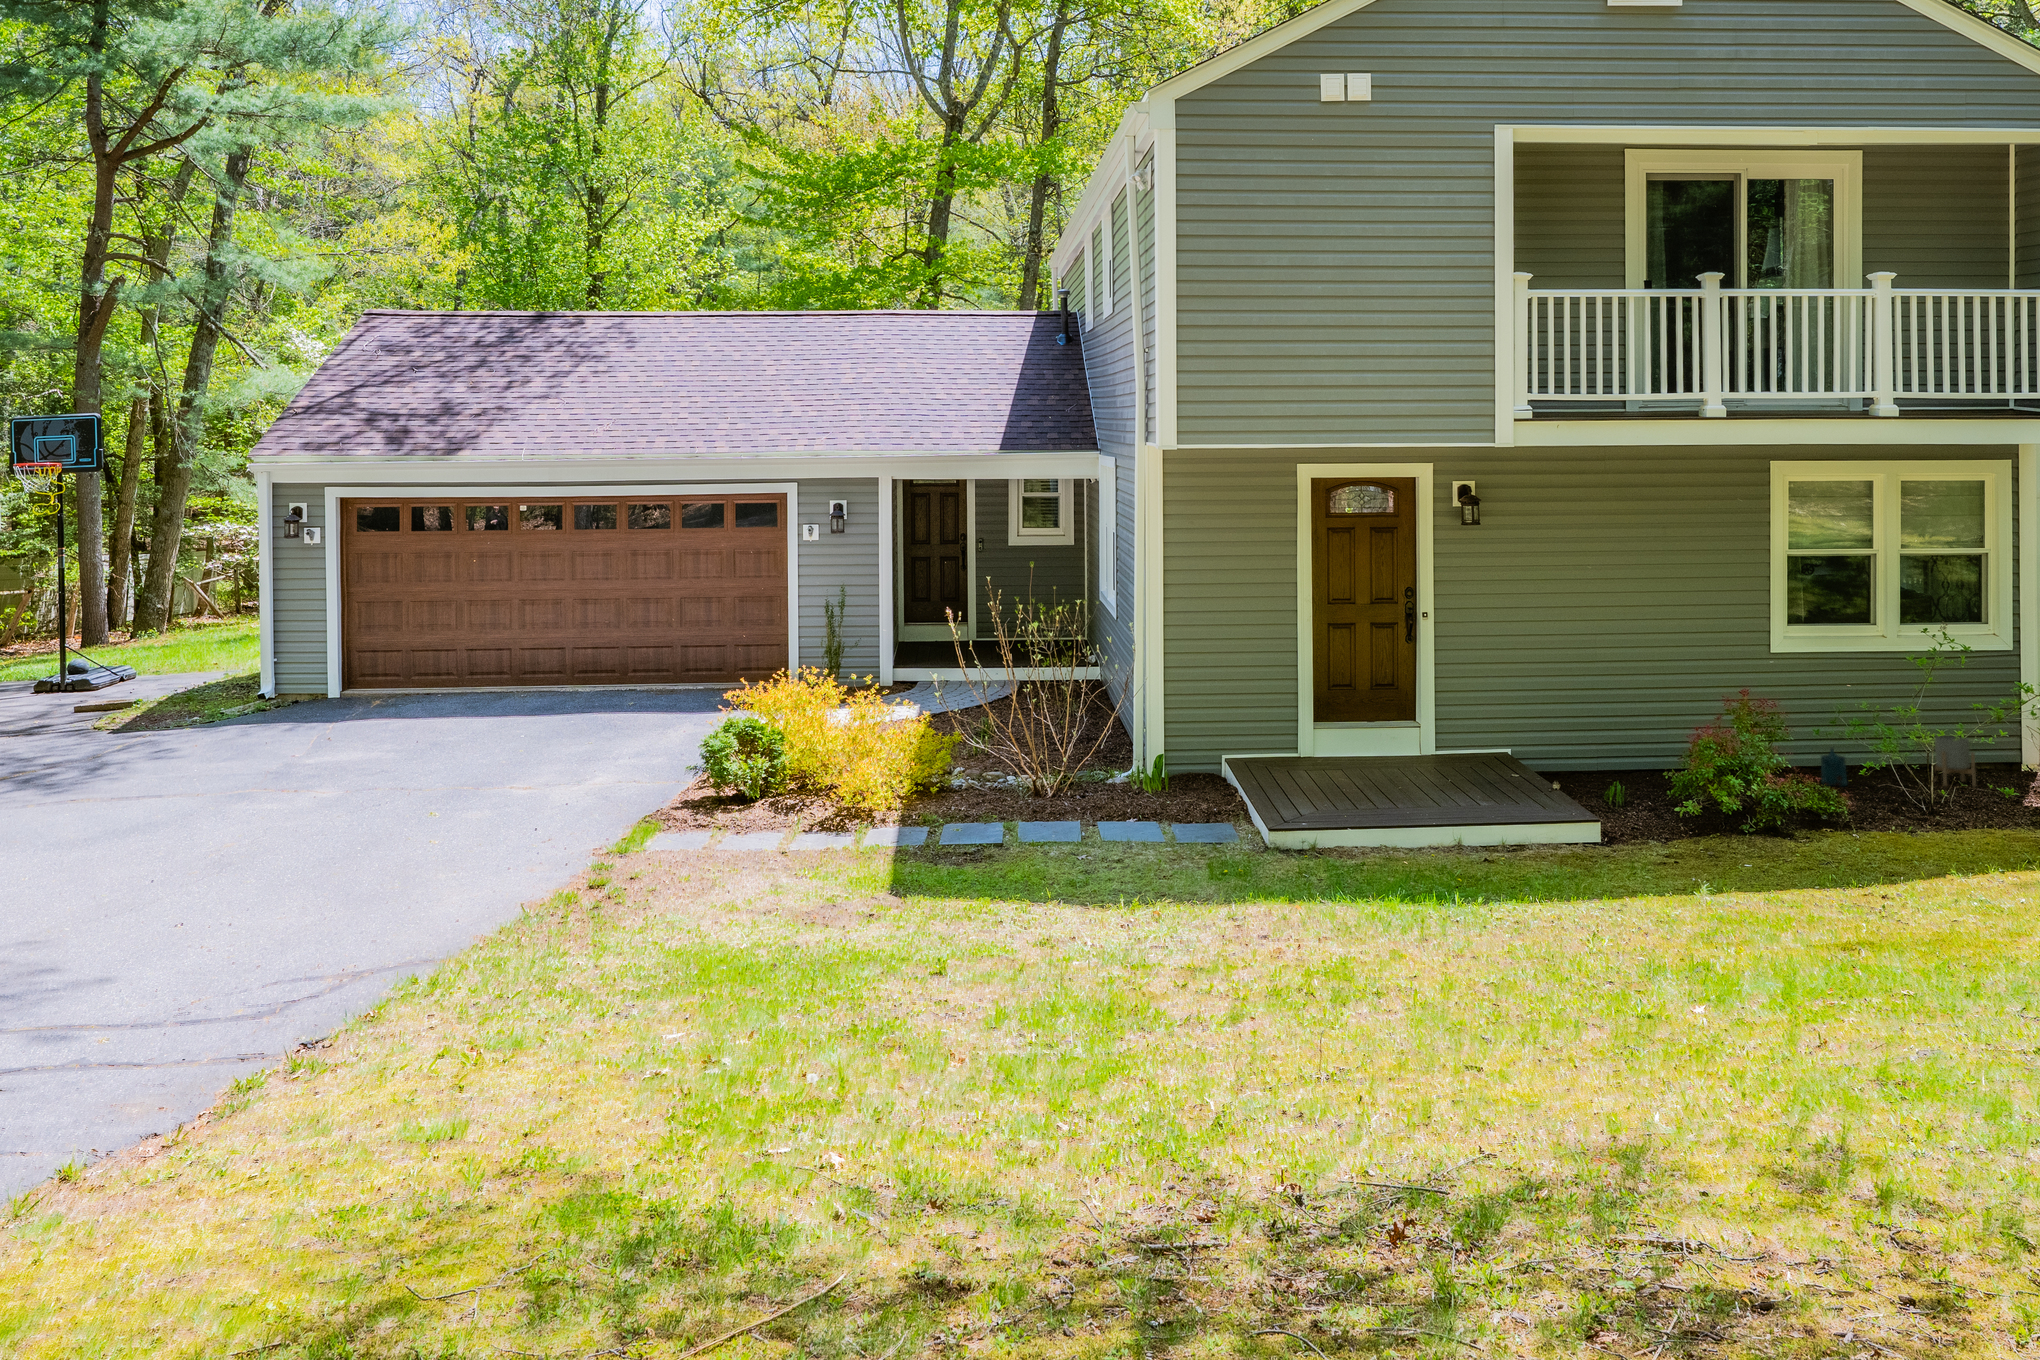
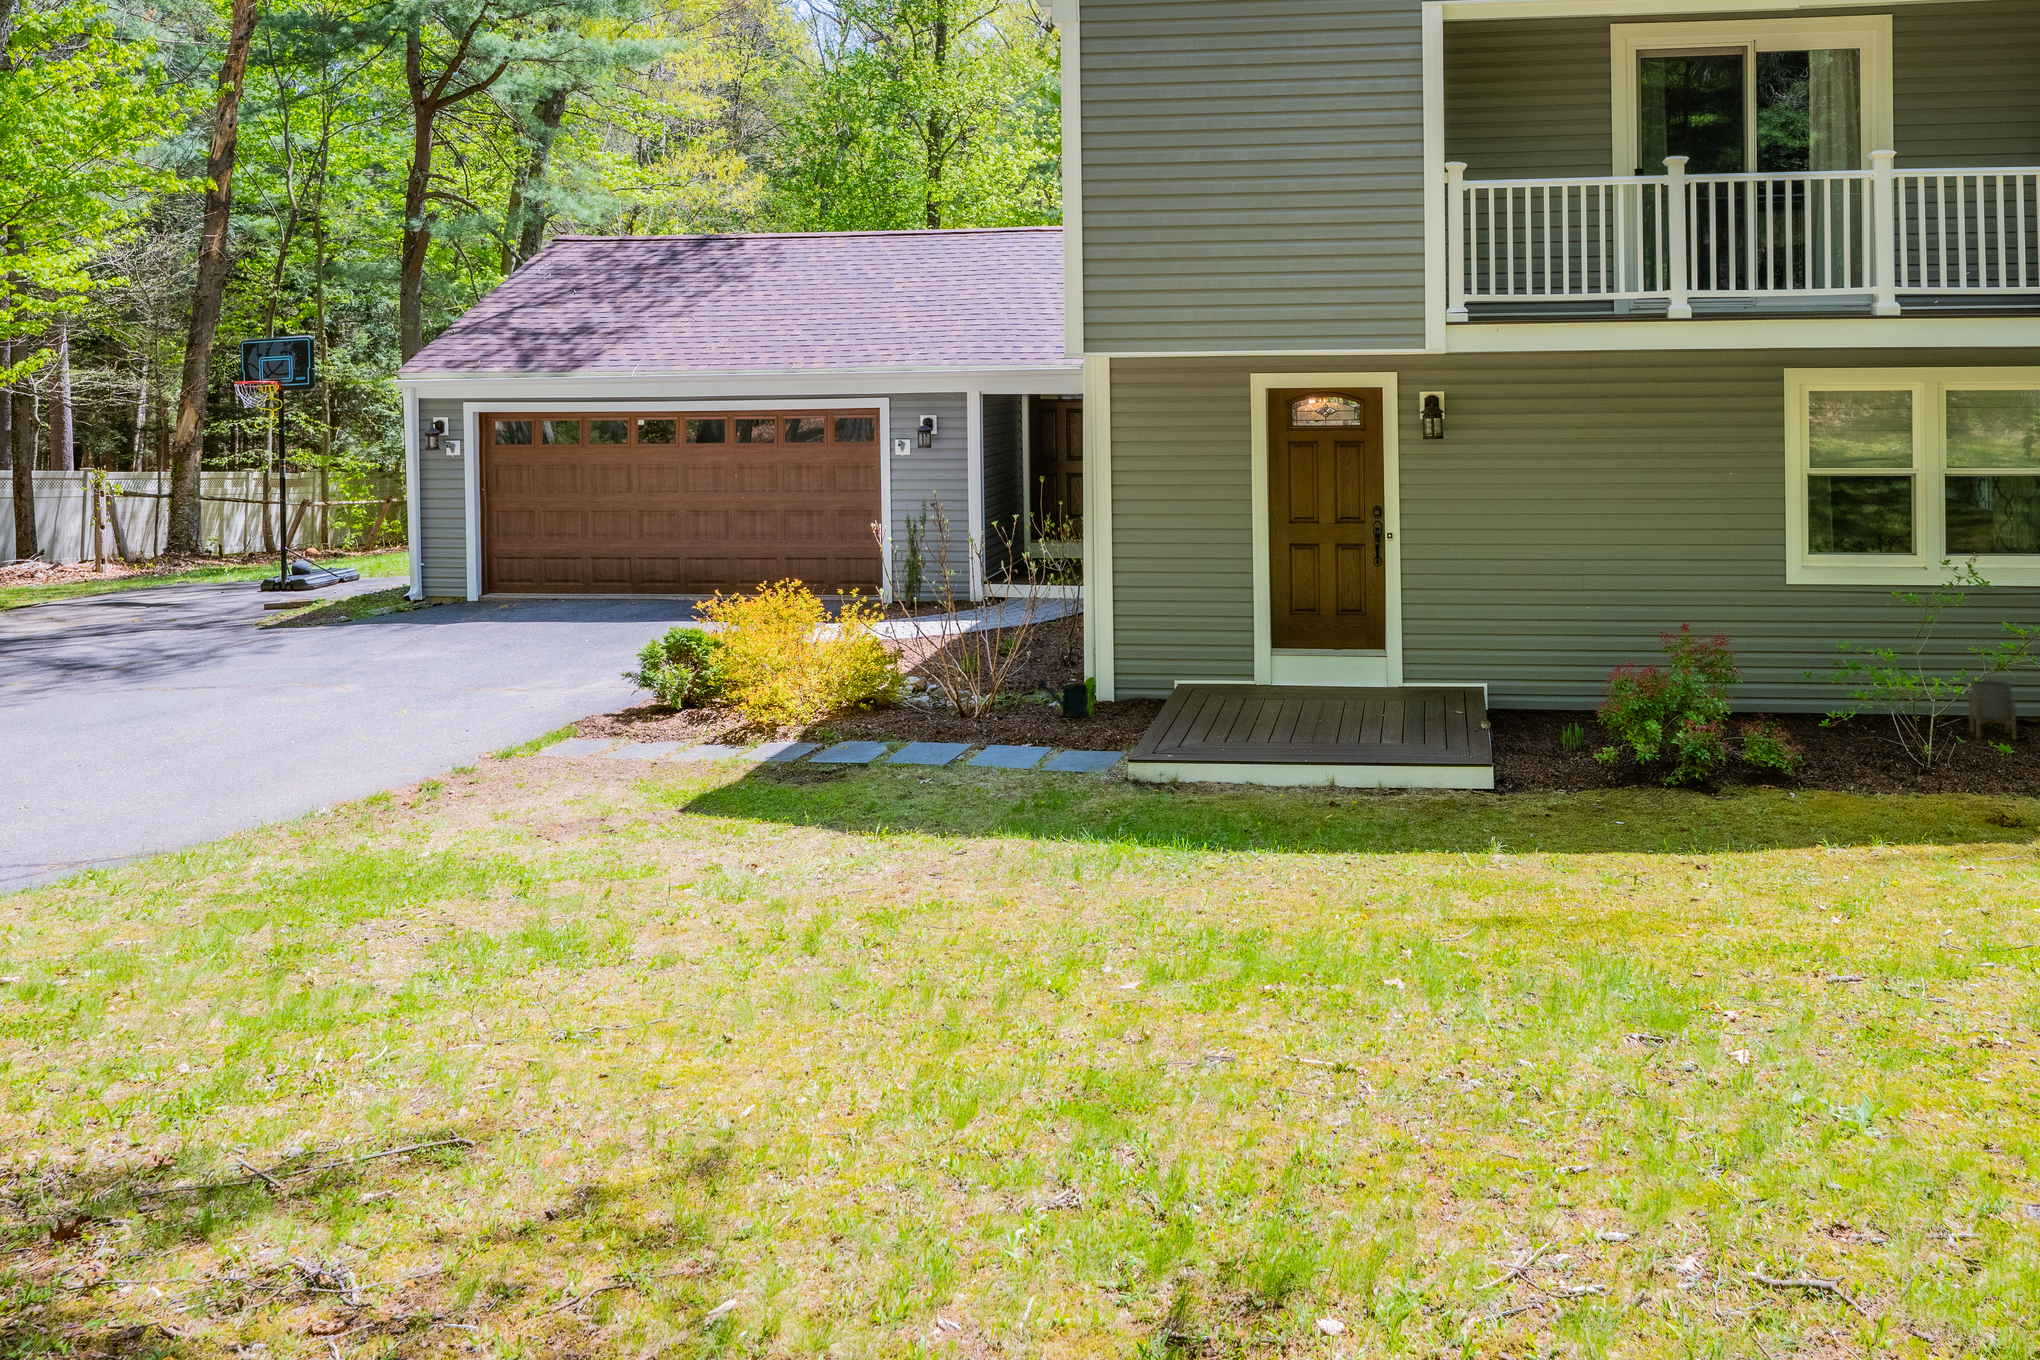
watering can: present [1821,748,1847,786] -> present [1037,677,1089,717]

